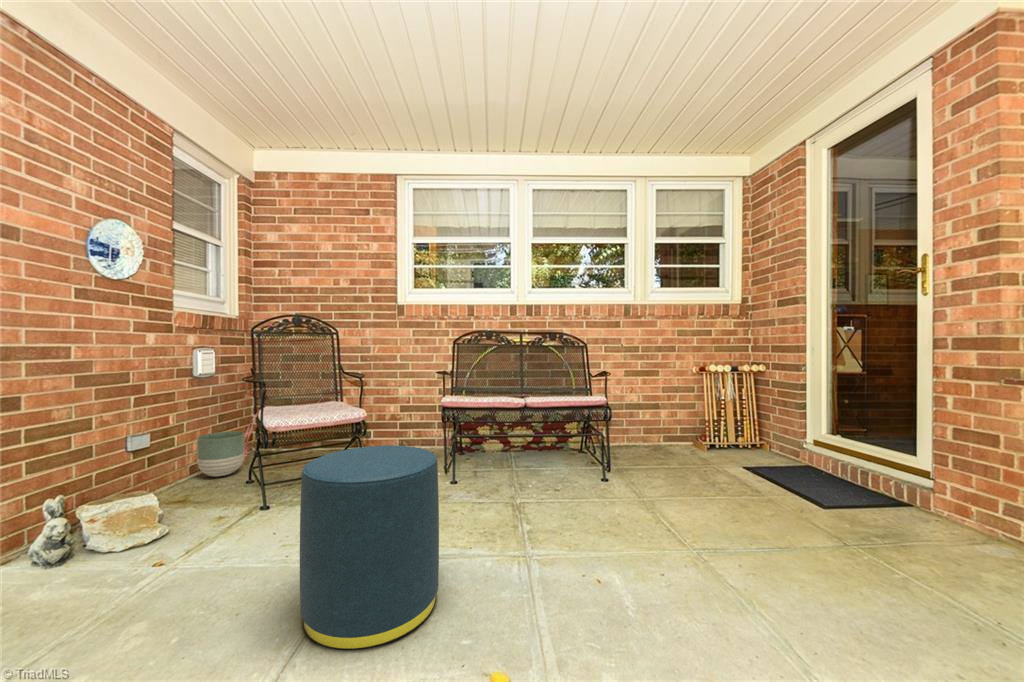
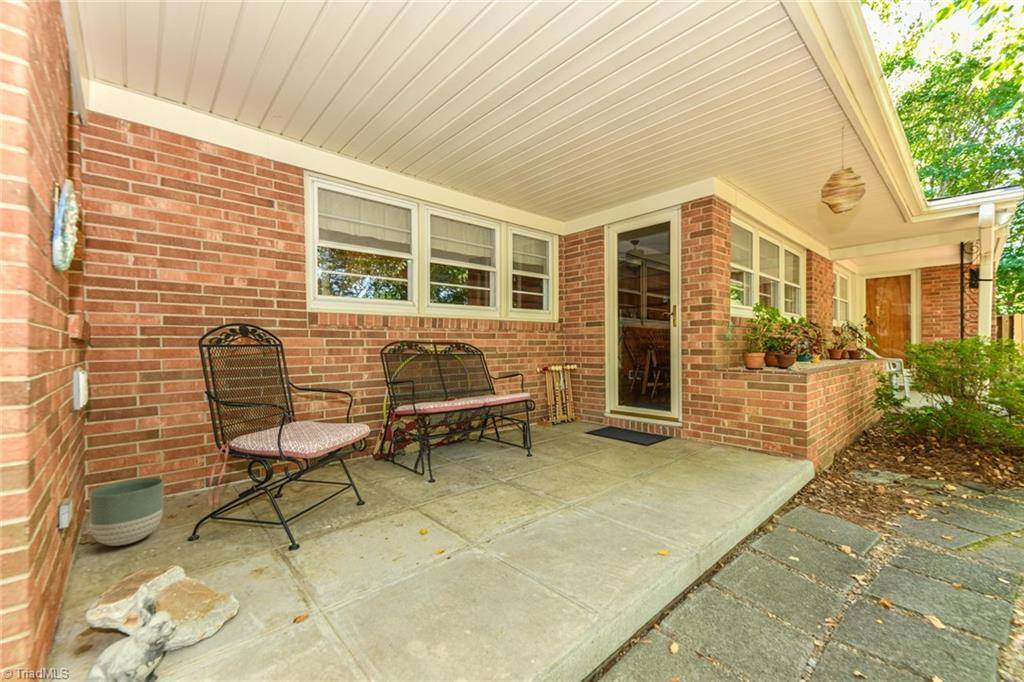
ottoman: present [300,446,439,651] -> none [503,436,599,579]

